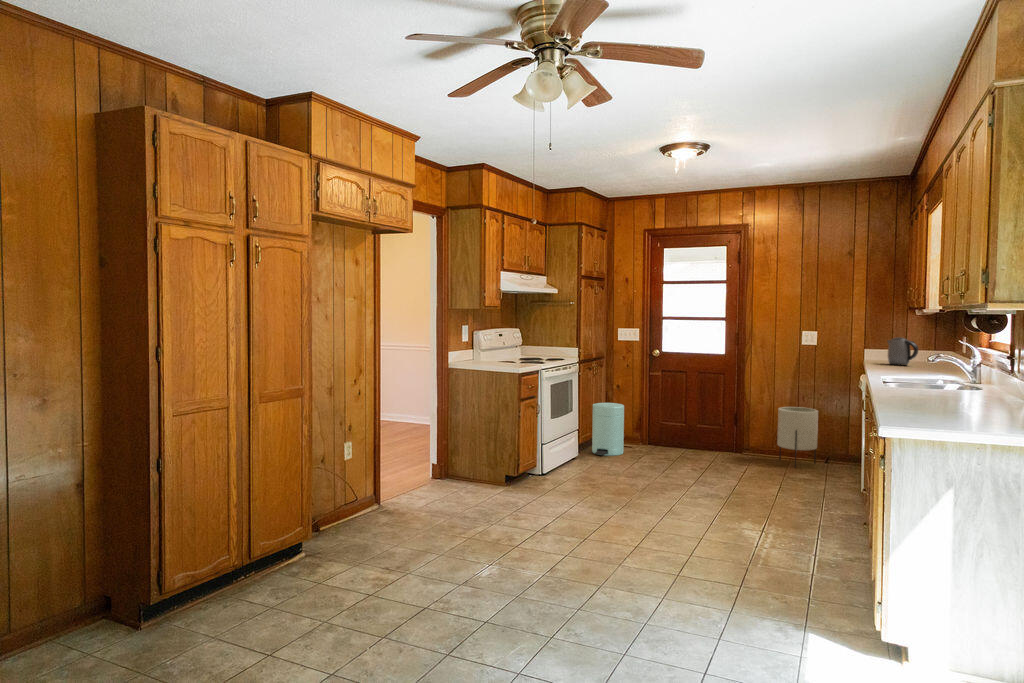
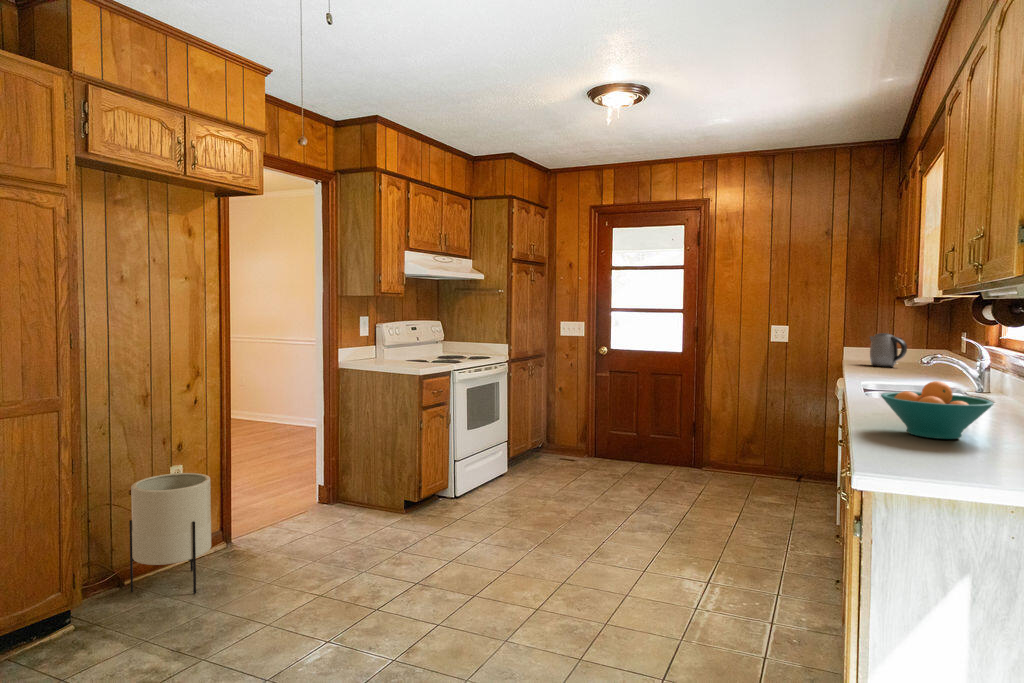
fruit bowl: none [896,371,972,409] -> present [881,381,994,439]
trash can: present [592,403,624,456] -> none [526,408,563,470]
planter: present [777,407,818,467] -> present [129,473,211,594]

